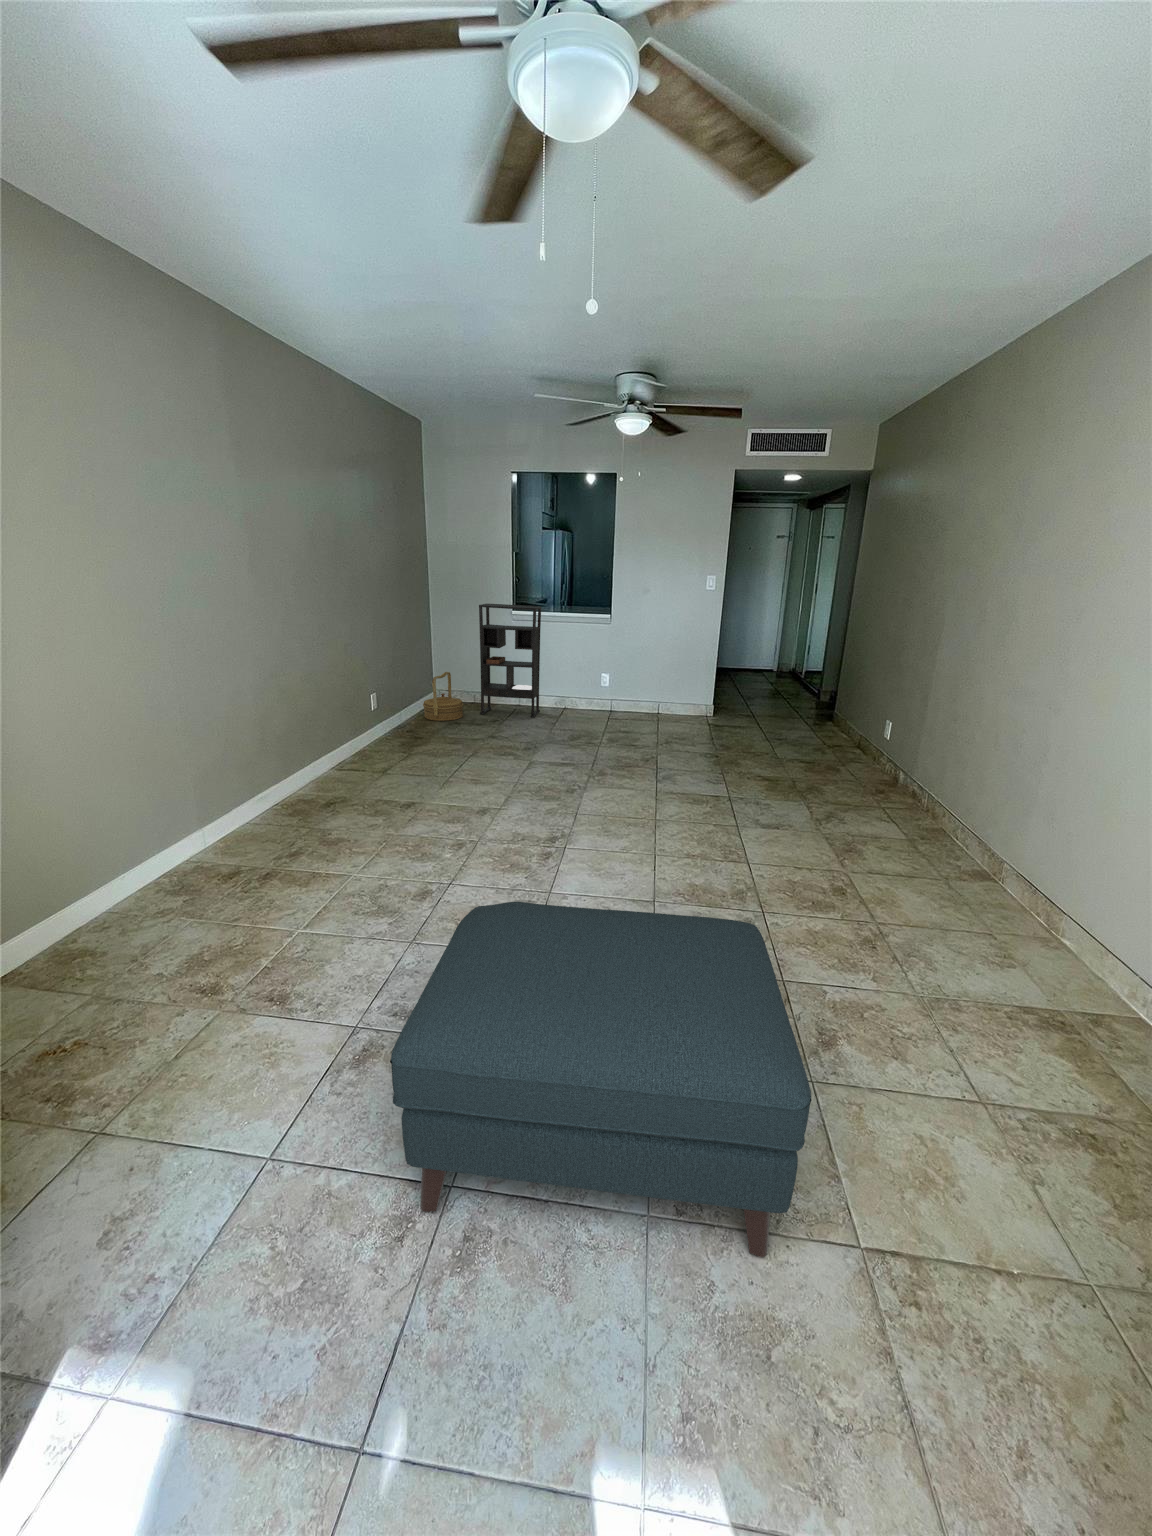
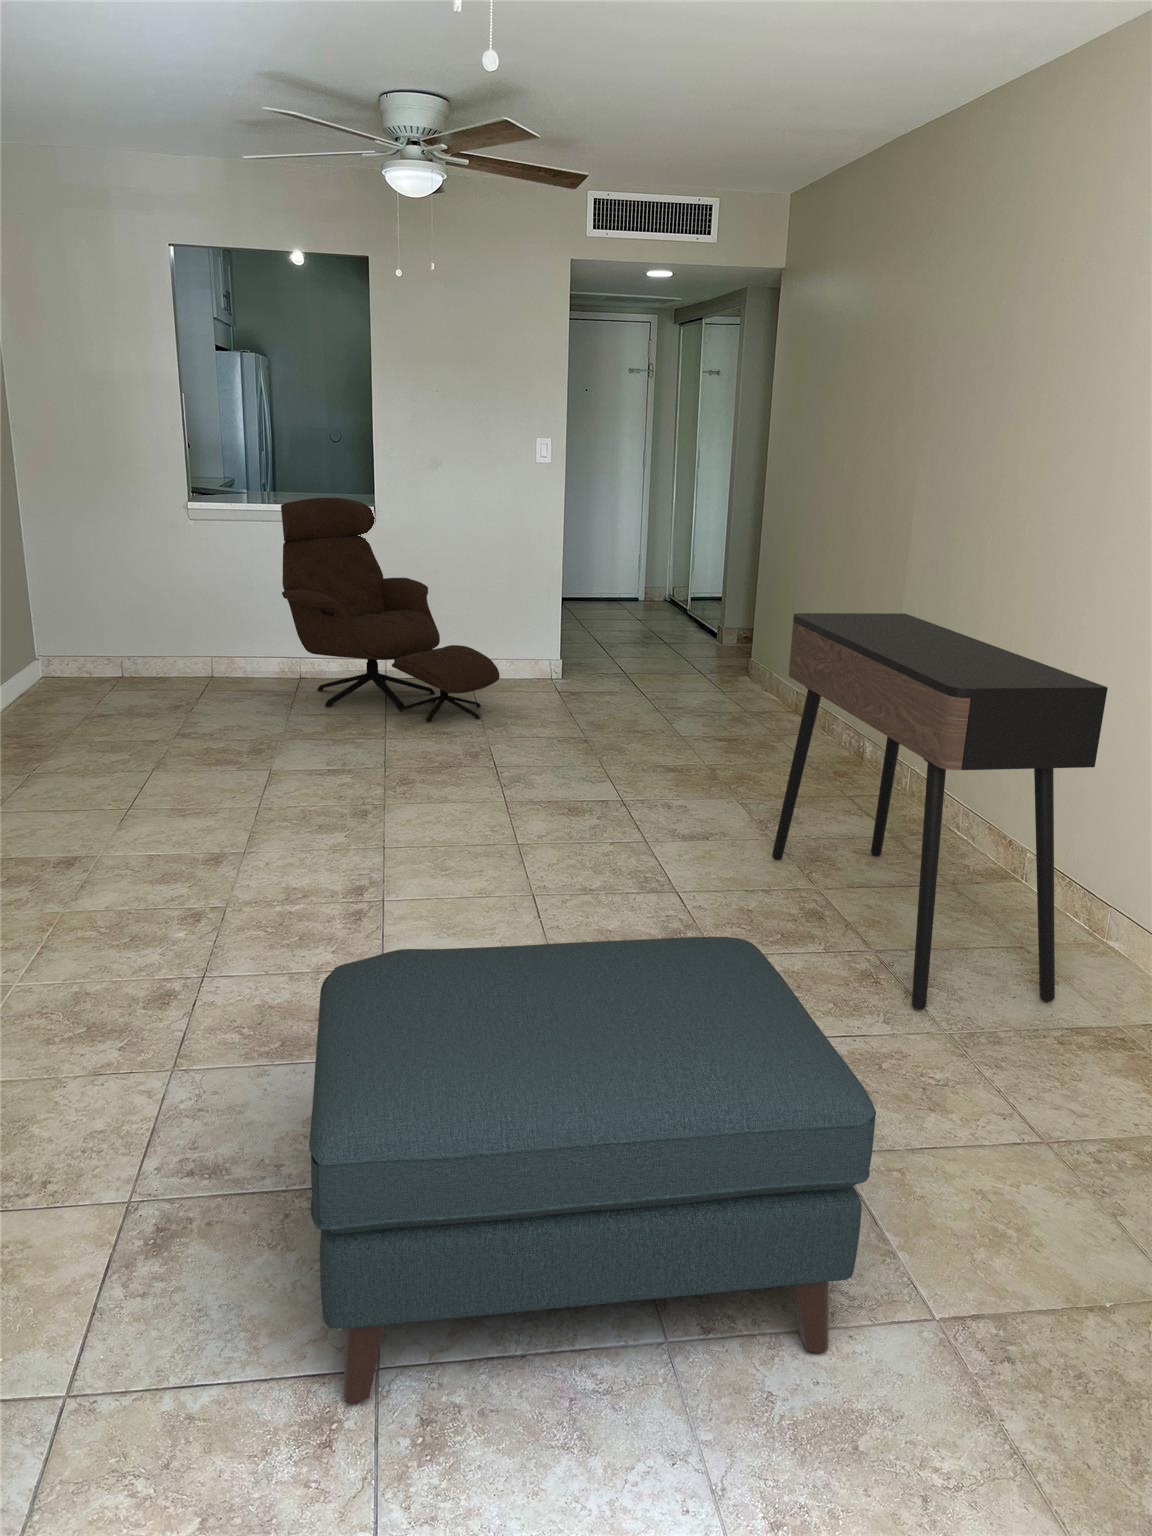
bookshelf: present [479,604,541,717] -> none [128,488,254,695]
lounge chair: none [554,610,671,739] -> present [281,498,500,722]
woven basket: present [423,672,463,721] -> none [25,618,107,711]
console table: none [817,689,1076,983] -> present [772,613,1108,1010]

